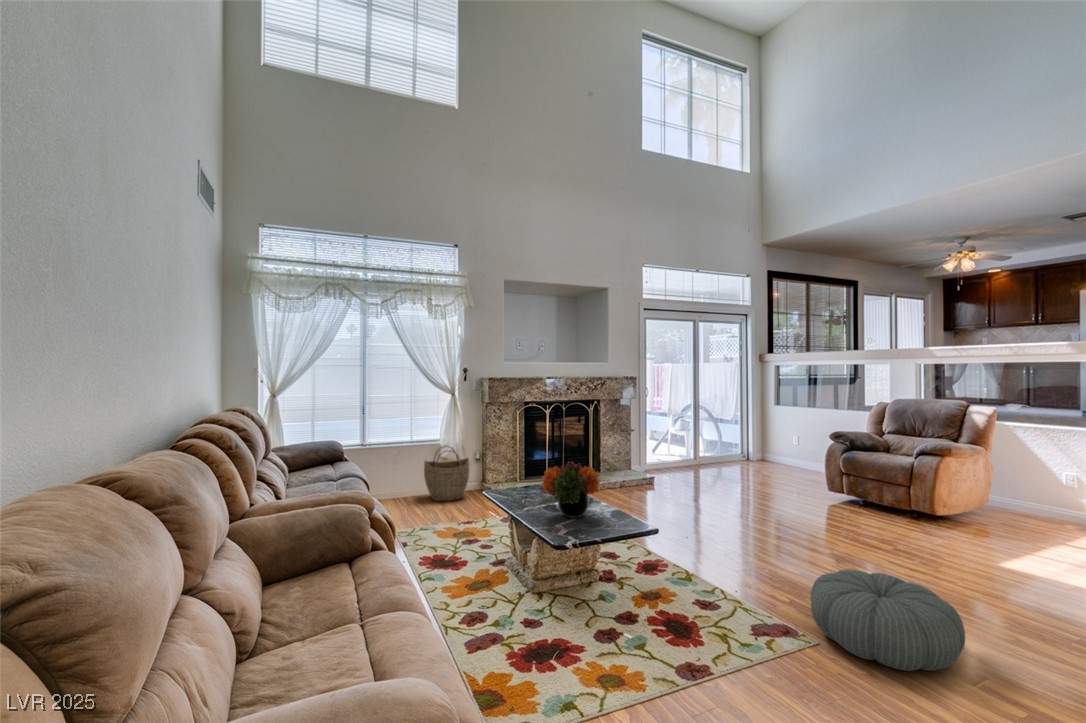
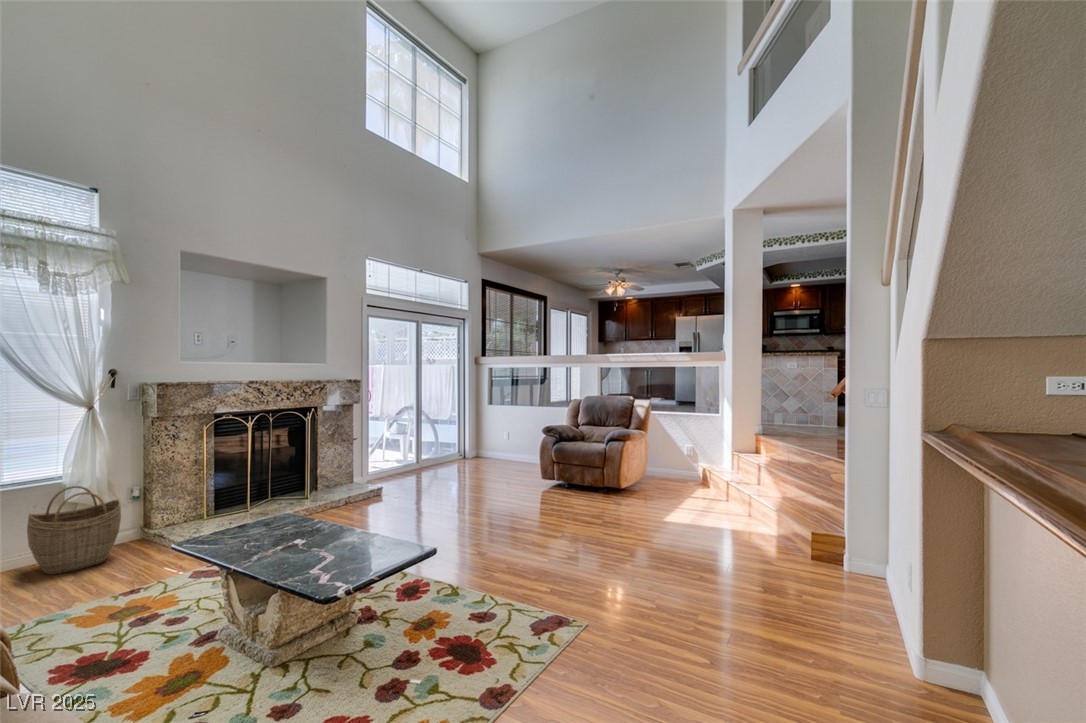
flower arrangement: present [542,462,600,518] -> none [287,486,369,557]
pouf: present [811,570,965,671] -> none [572,546,681,625]

